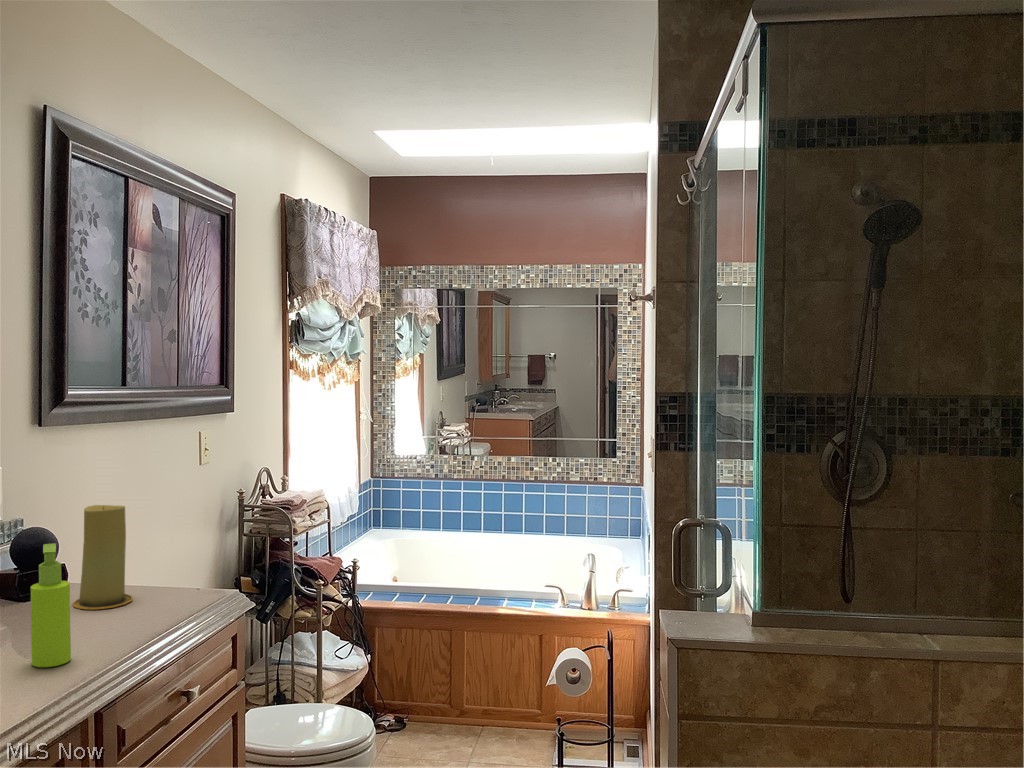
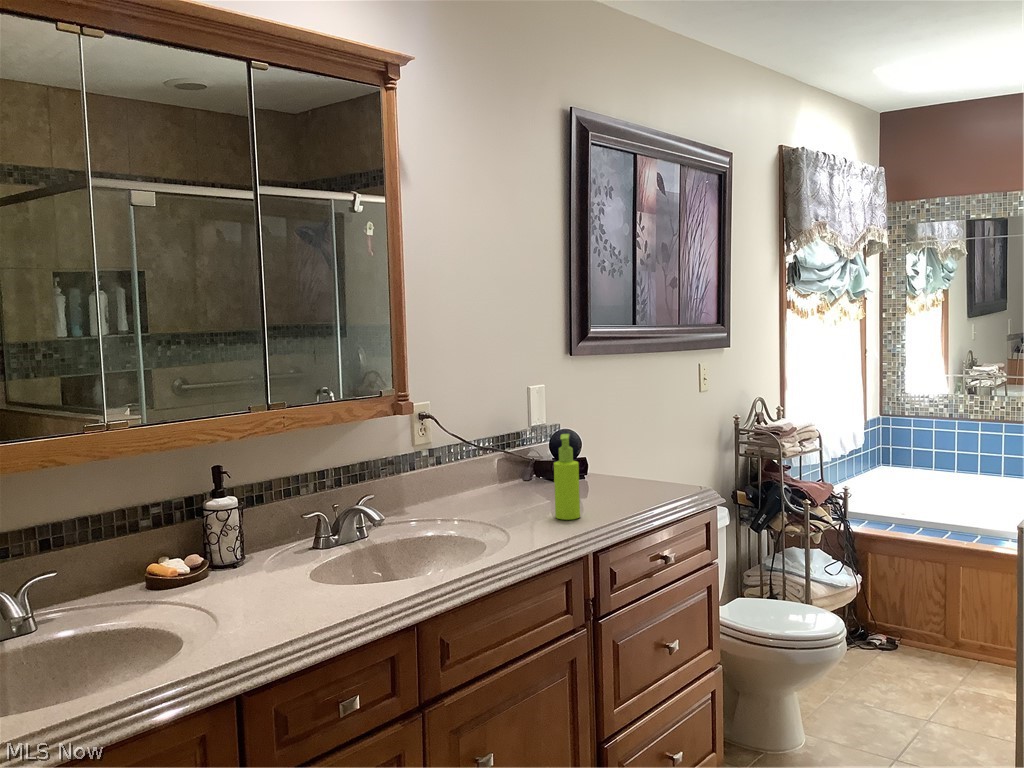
candle: present [73,505,133,609] -> none [589,413,631,490]

